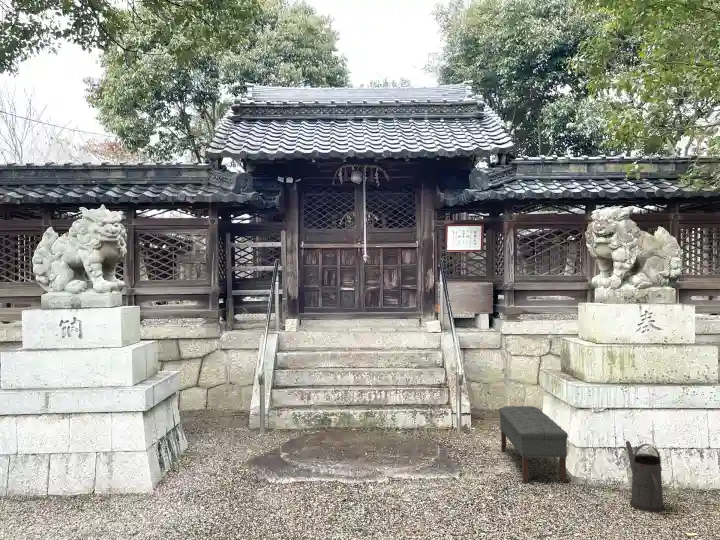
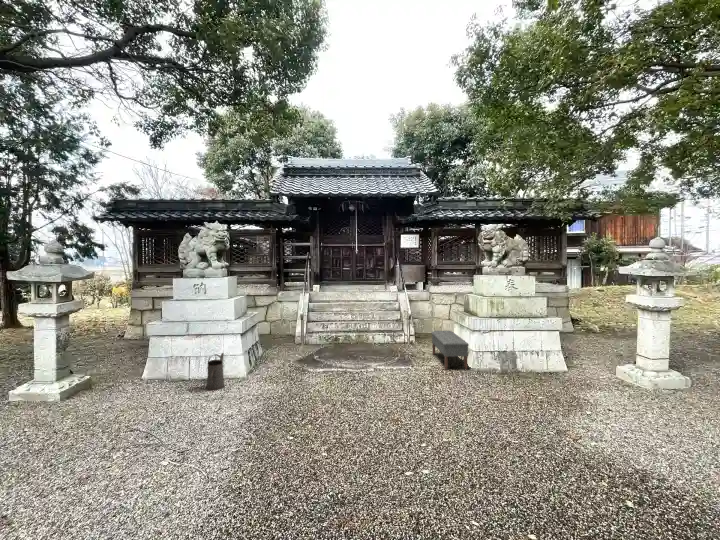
watering can: present [626,441,665,512] -> present [206,353,224,390]

